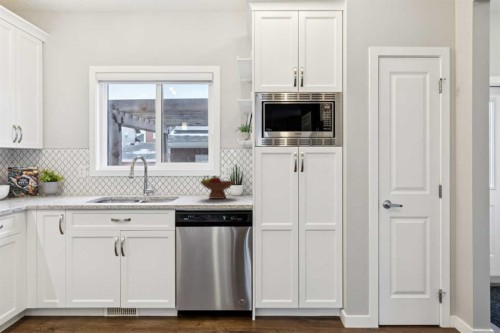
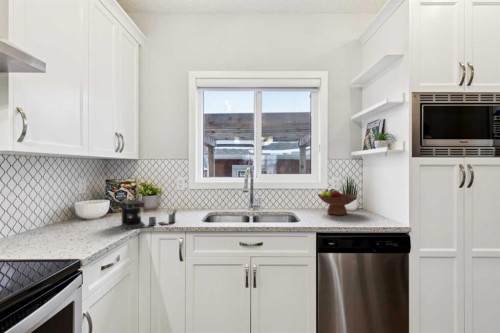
coffee maker: none [12,182,63,206] -> present [122,199,177,230]

